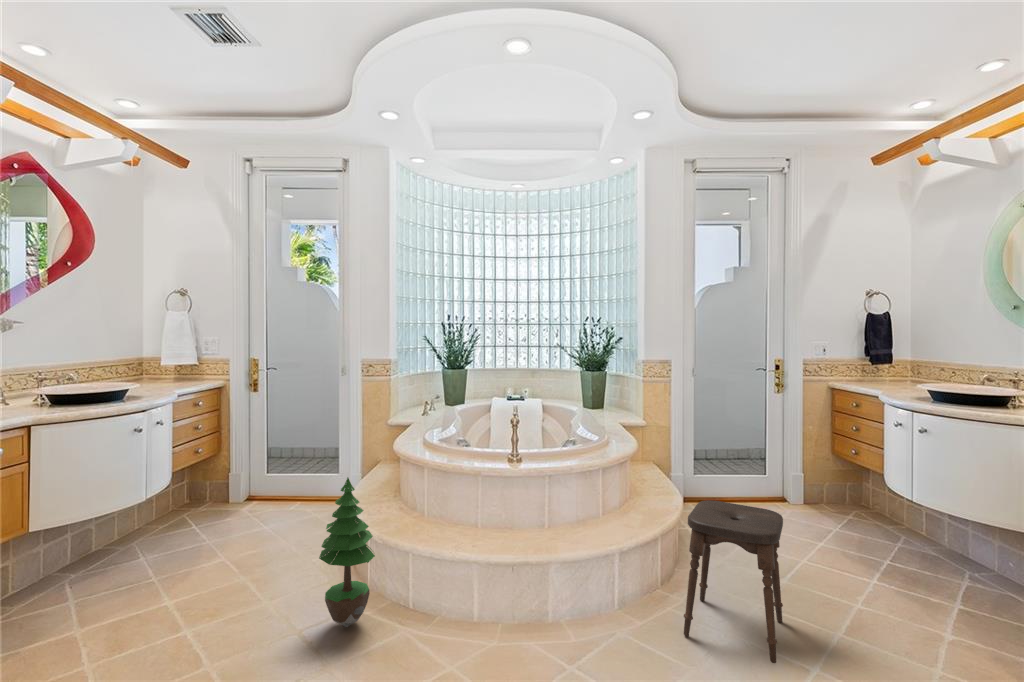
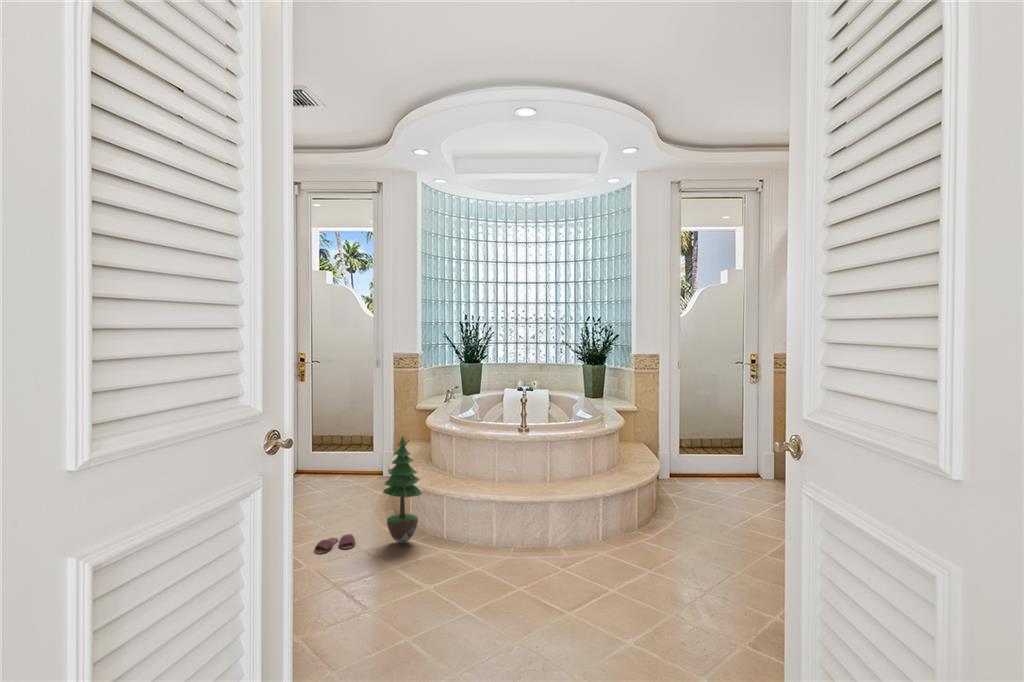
stool: present [684,500,783,663] -> none [645,457,721,563]
slippers: none [219,607,283,649] -> present [315,534,355,553]

